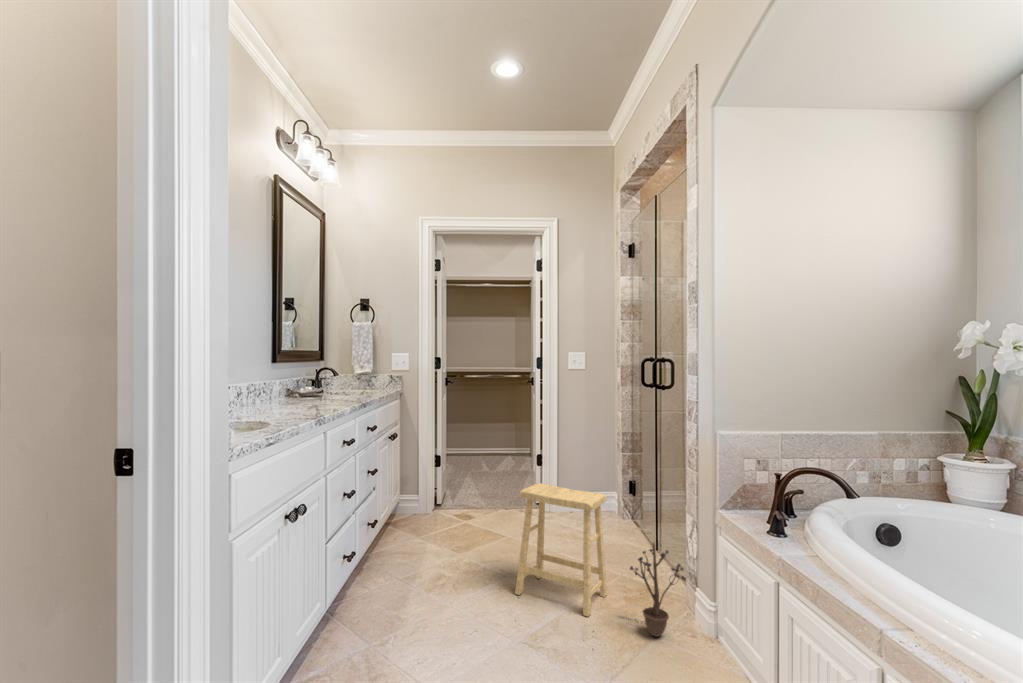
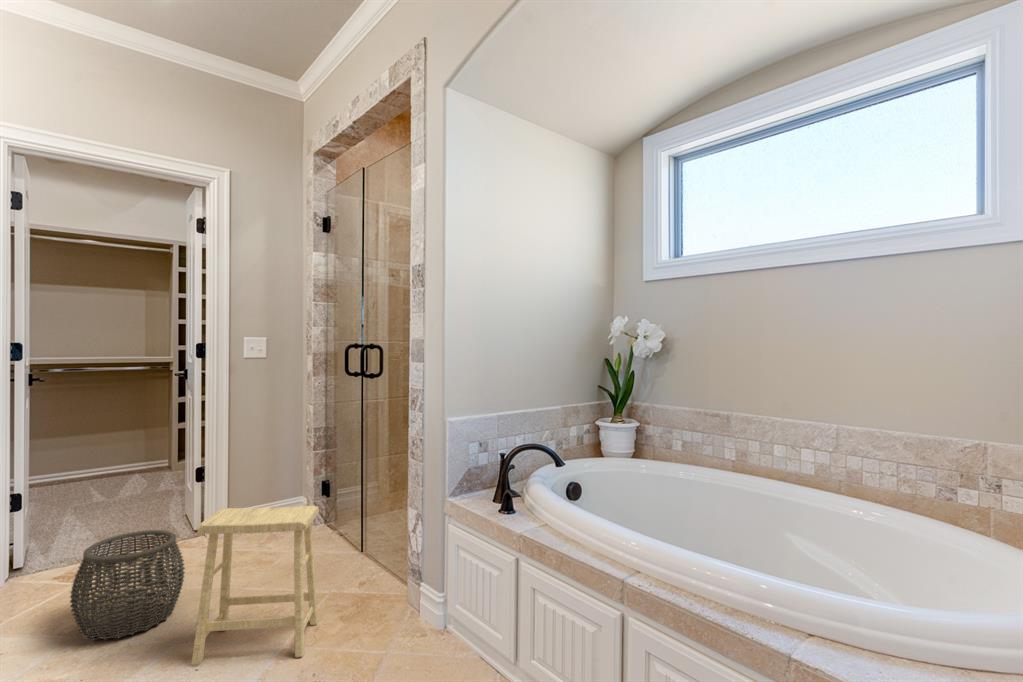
woven basket: none [455,491,519,562] -> present [70,530,185,640]
decorative plant: present [621,543,686,637] -> none [340,548,416,650]

